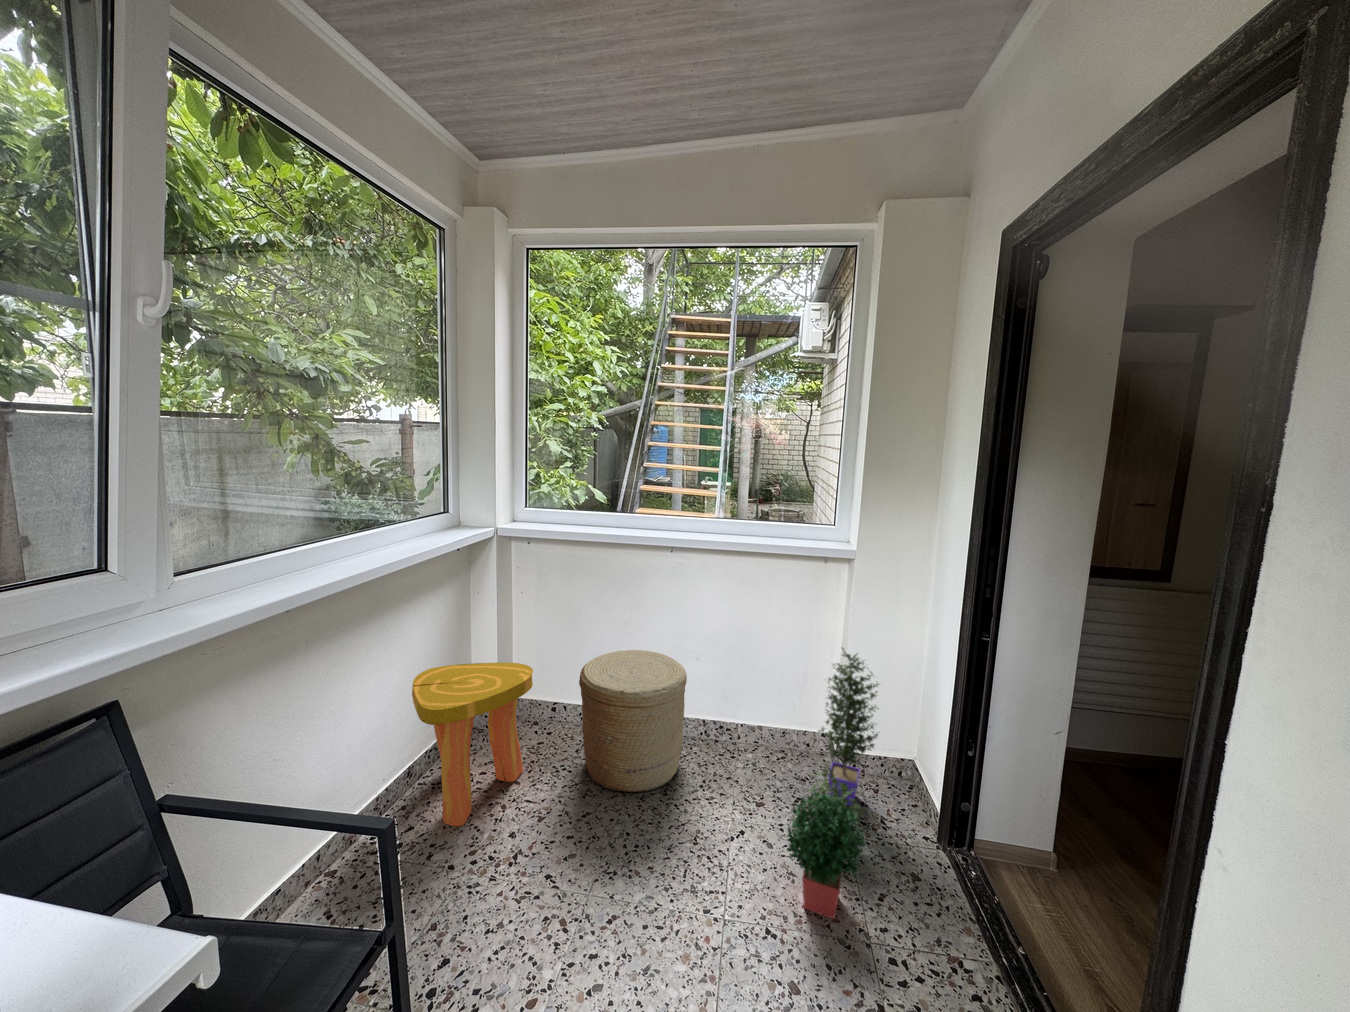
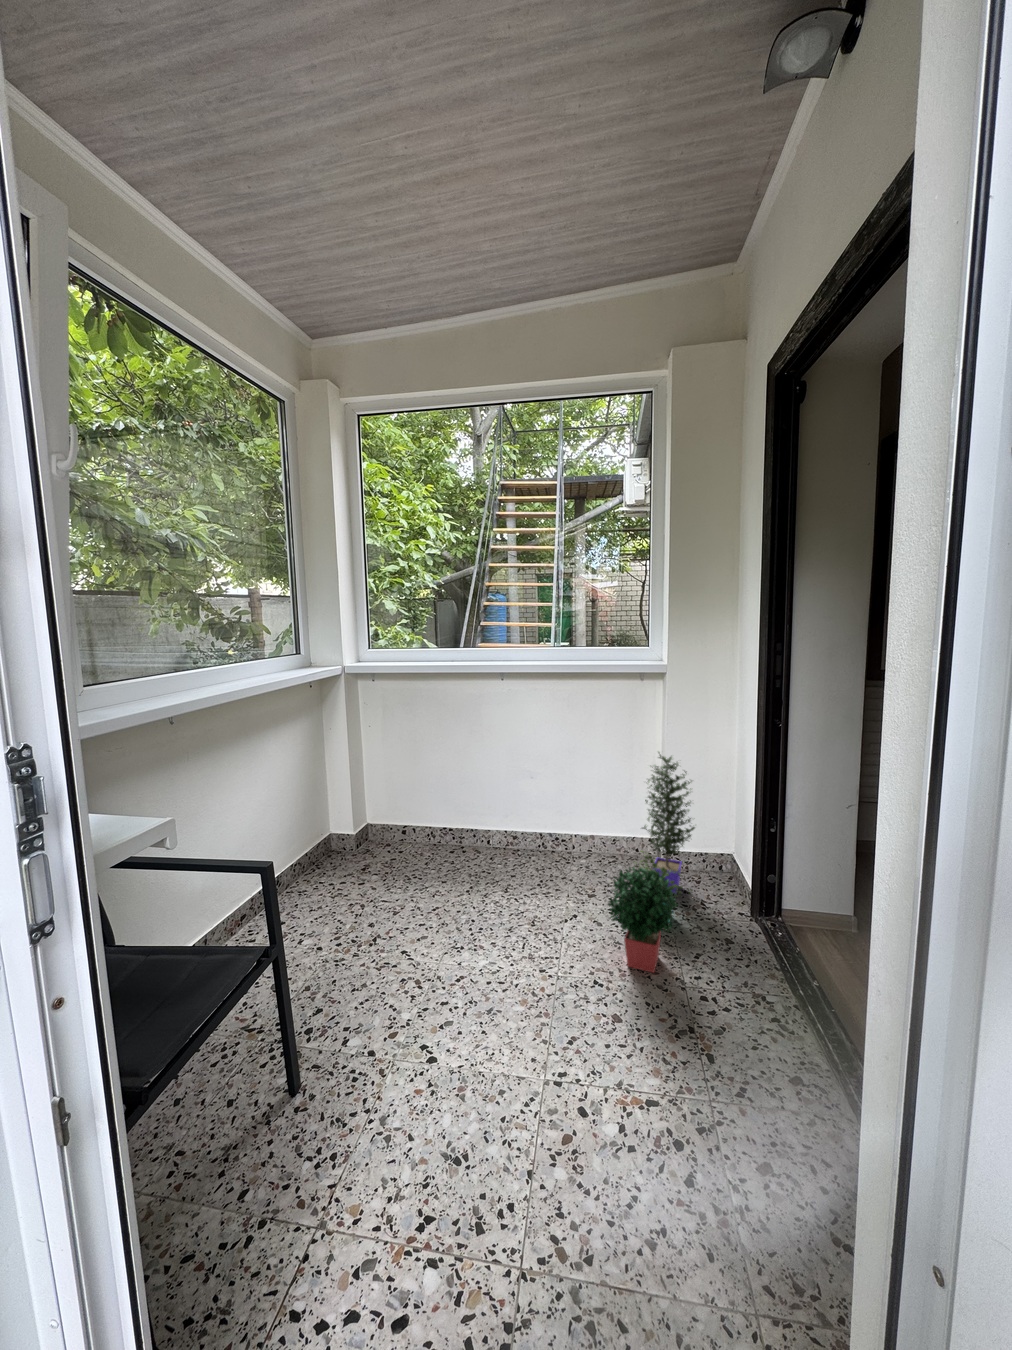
woven basket: present [579,650,687,792] -> none [424,771,521,891]
stool: present [412,663,533,826] -> none [277,784,383,922]

